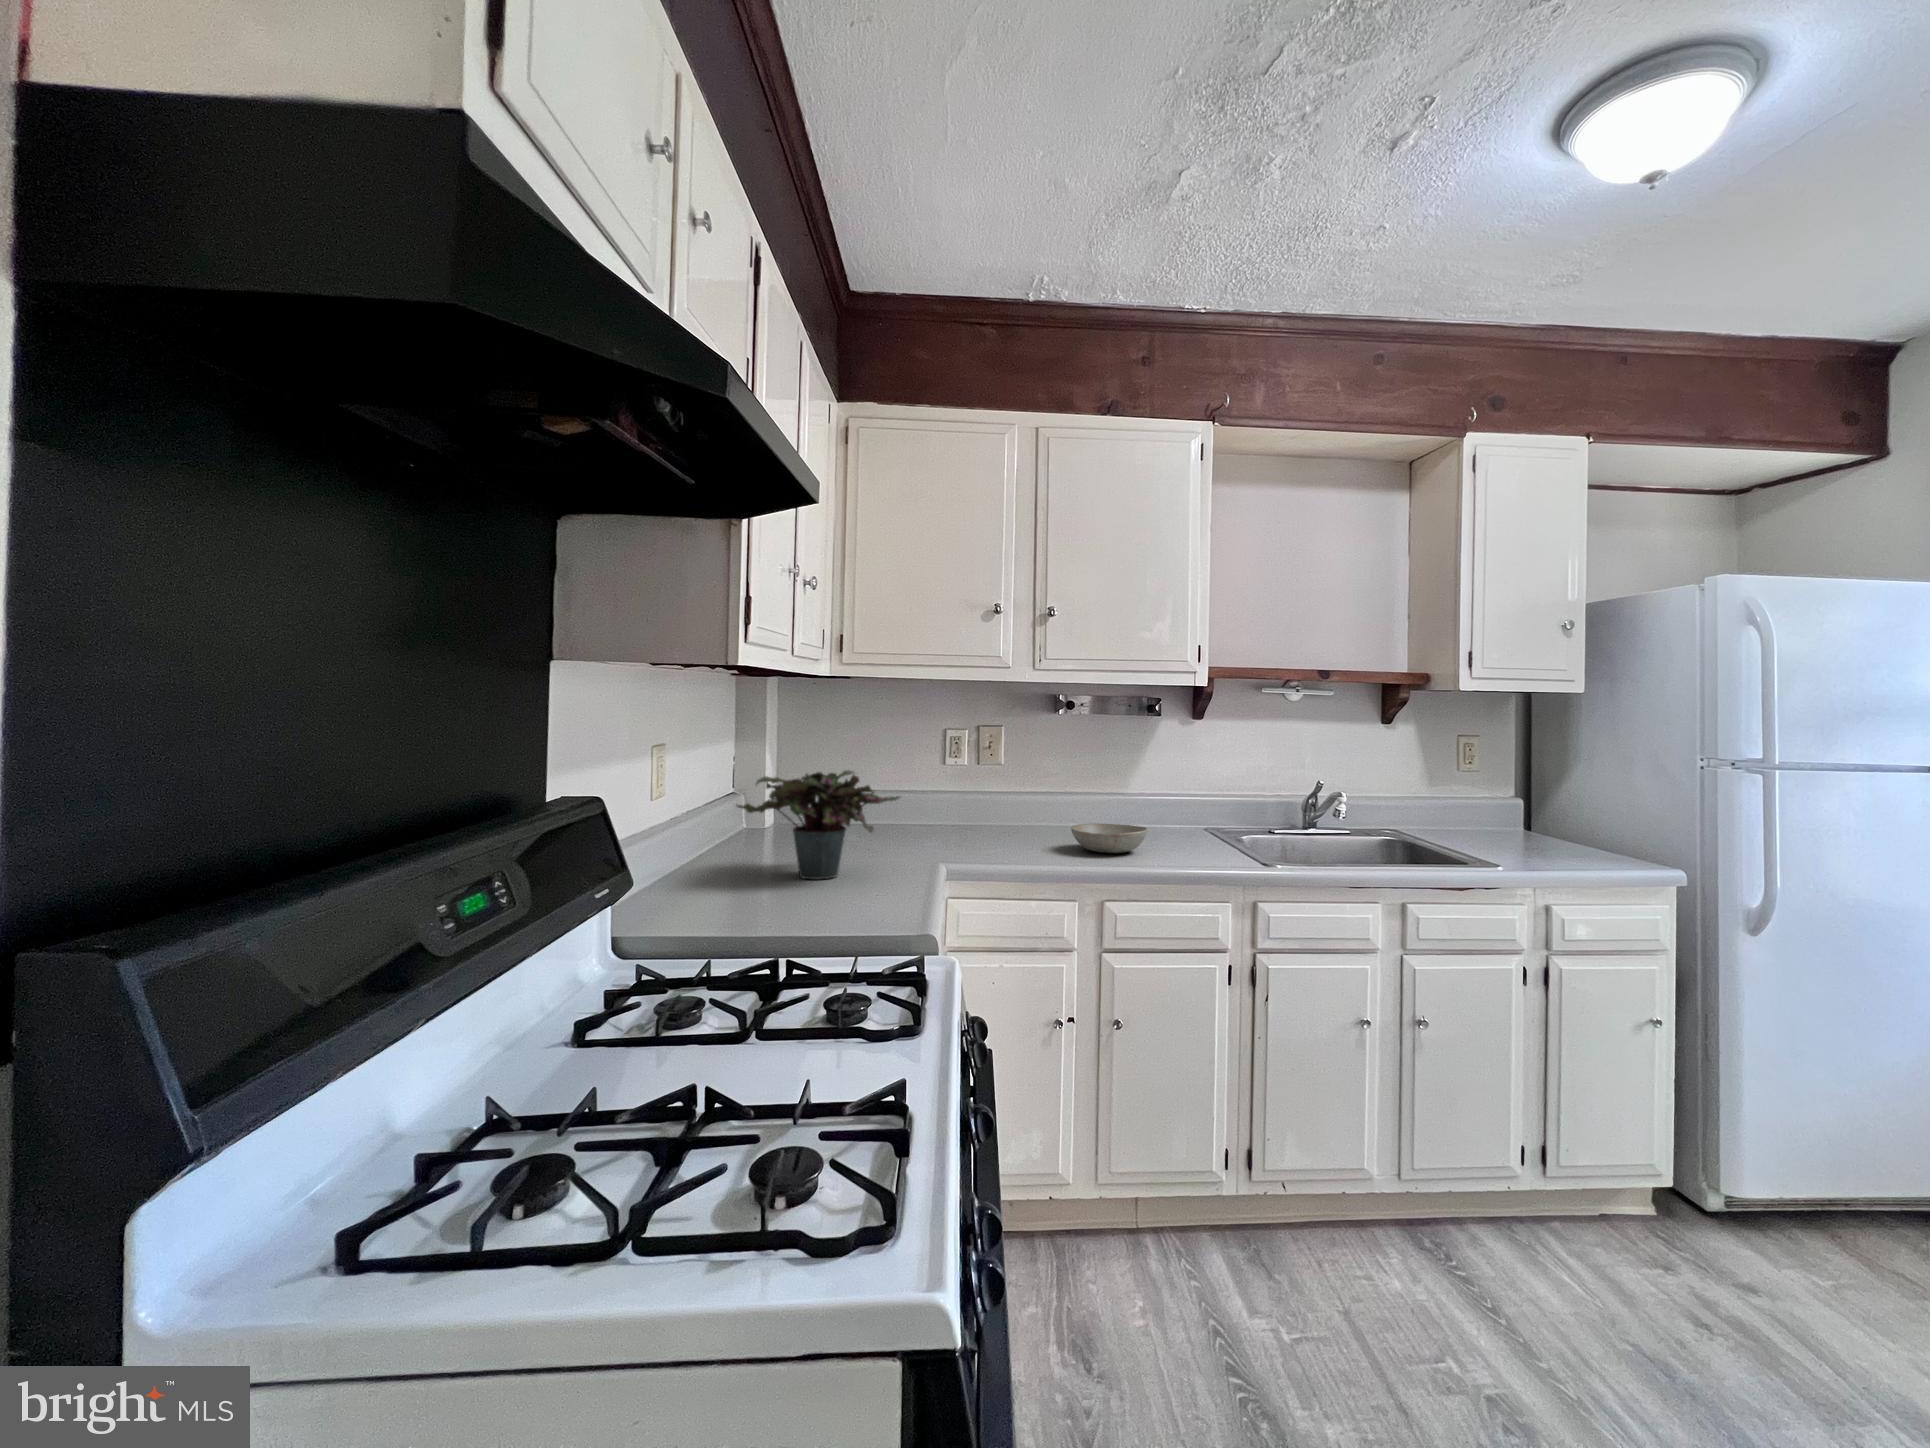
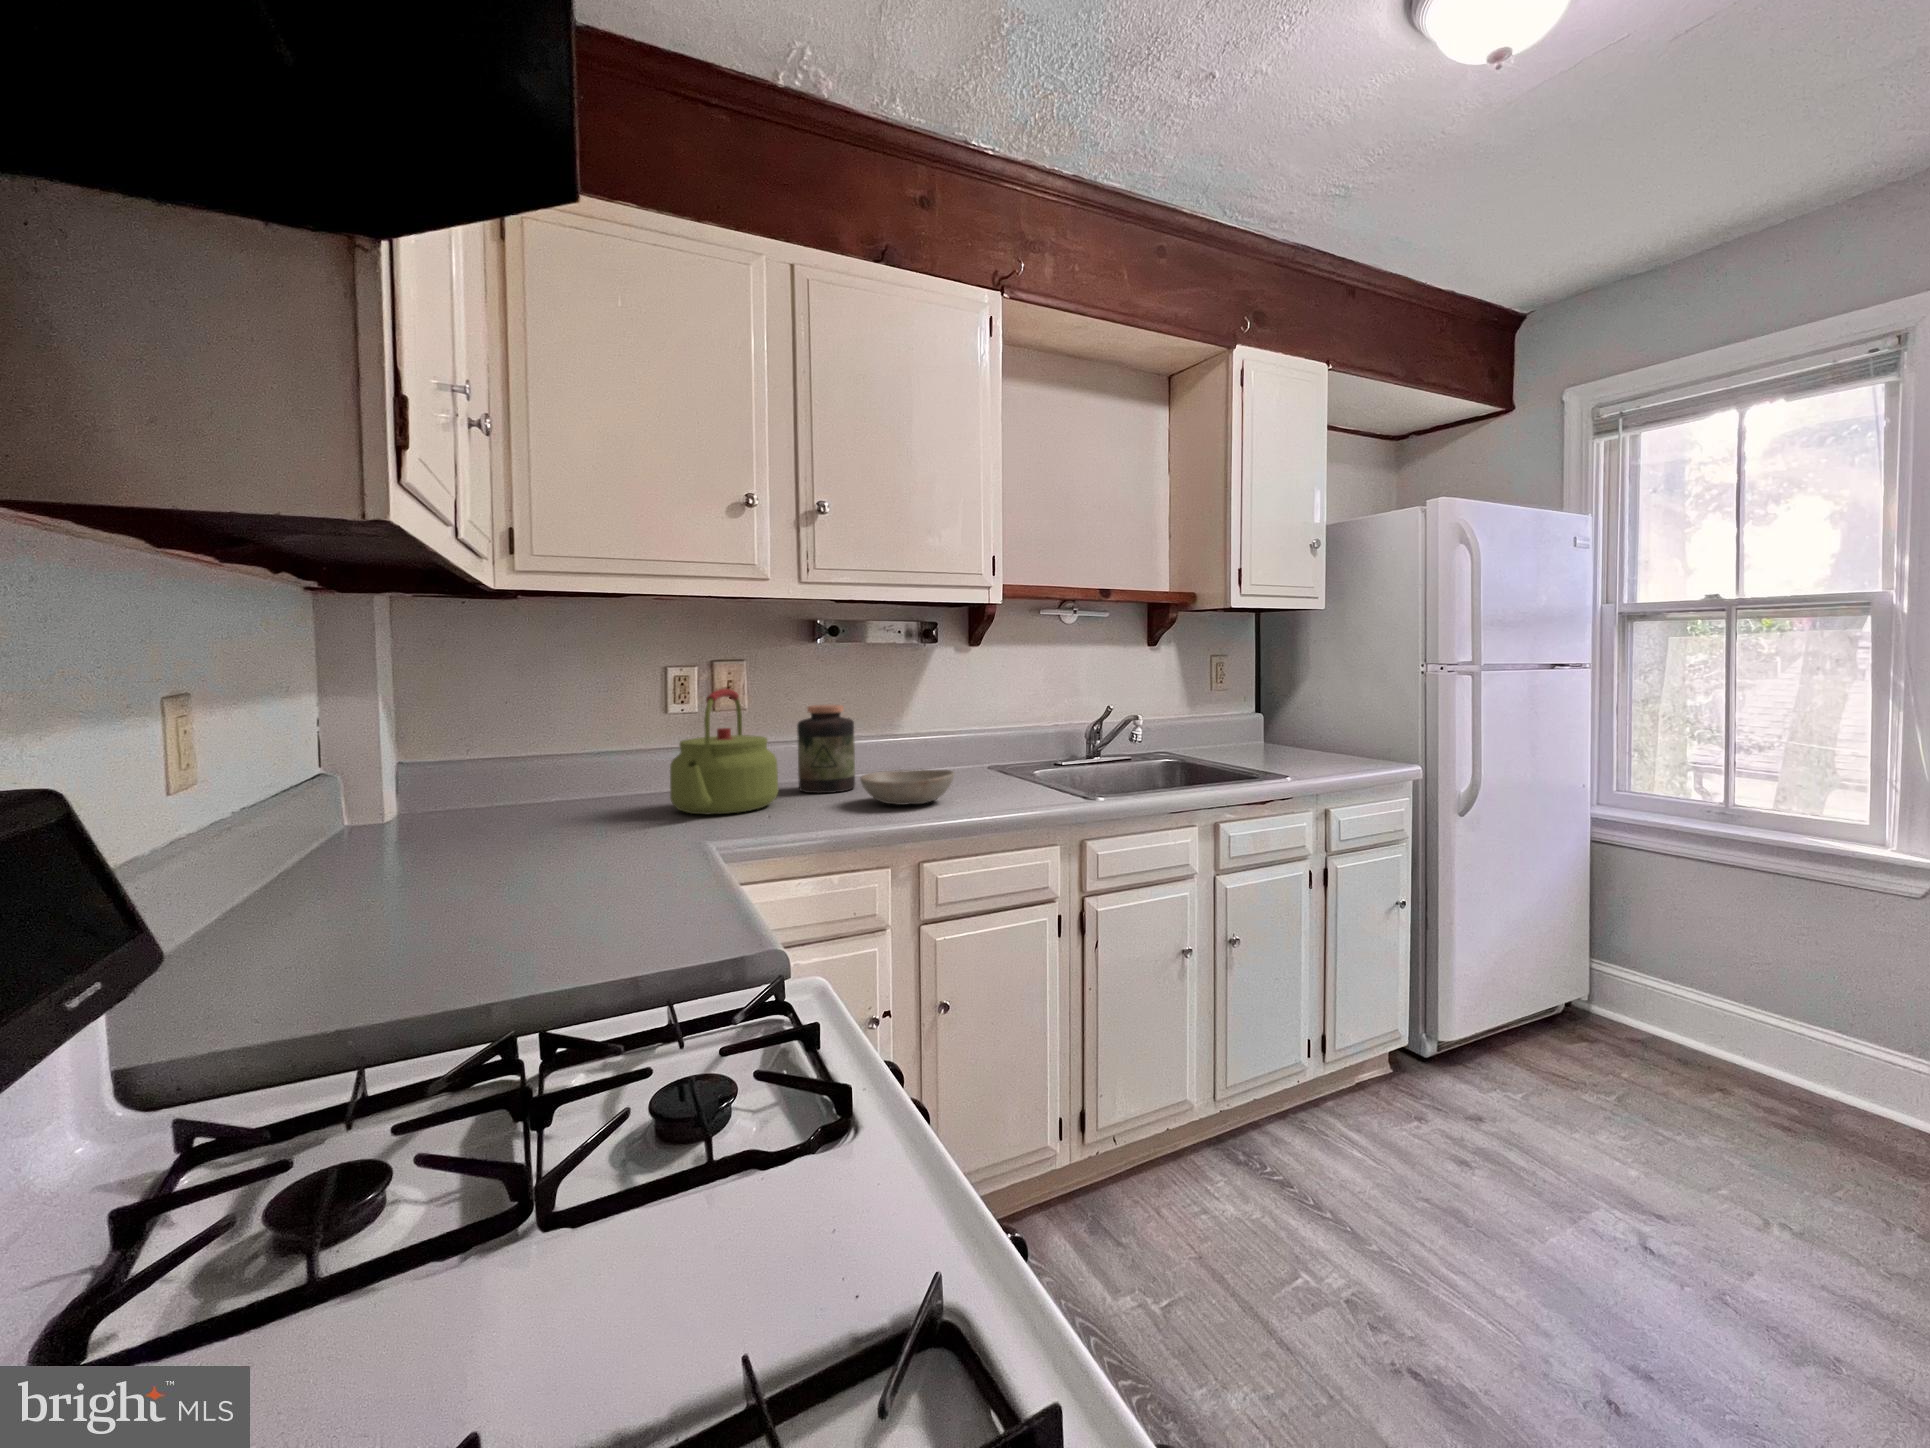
kettle: none [936,749,1014,845] -> present [670,688,778,815]
jar: none [1037,765,1082,837] -> present [797,705,855,793]
potted plant: present [736,770,900,879] -> none [356,721,658,892]

